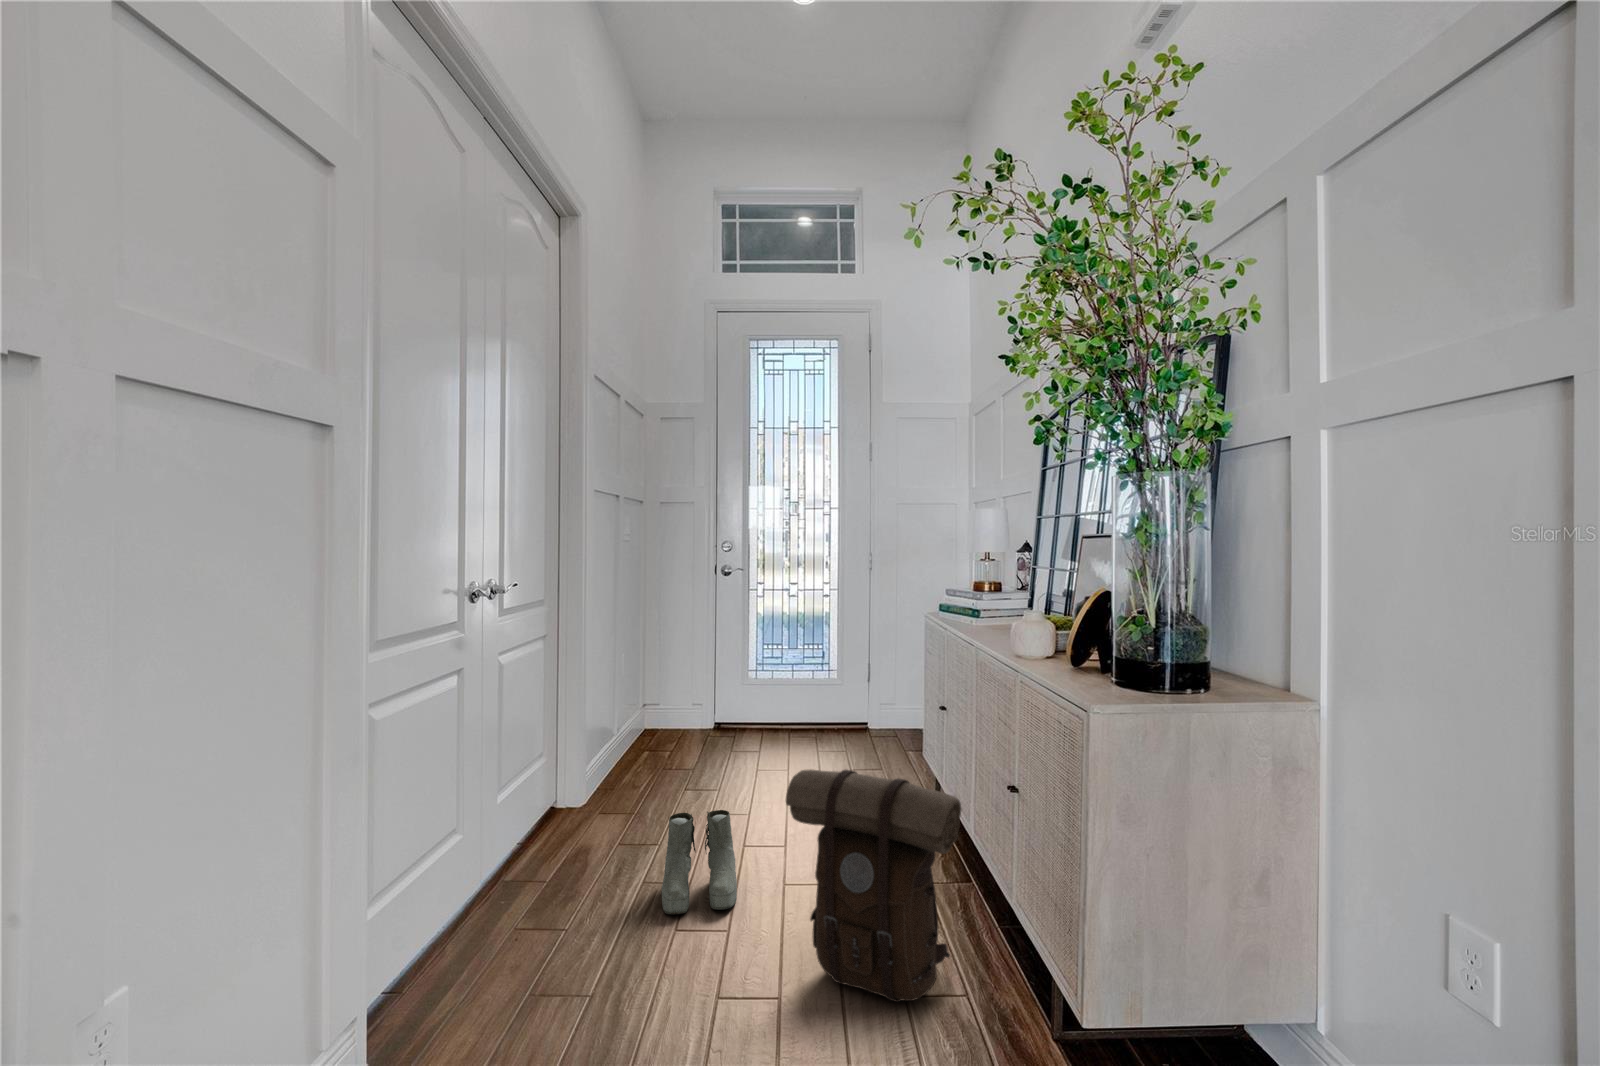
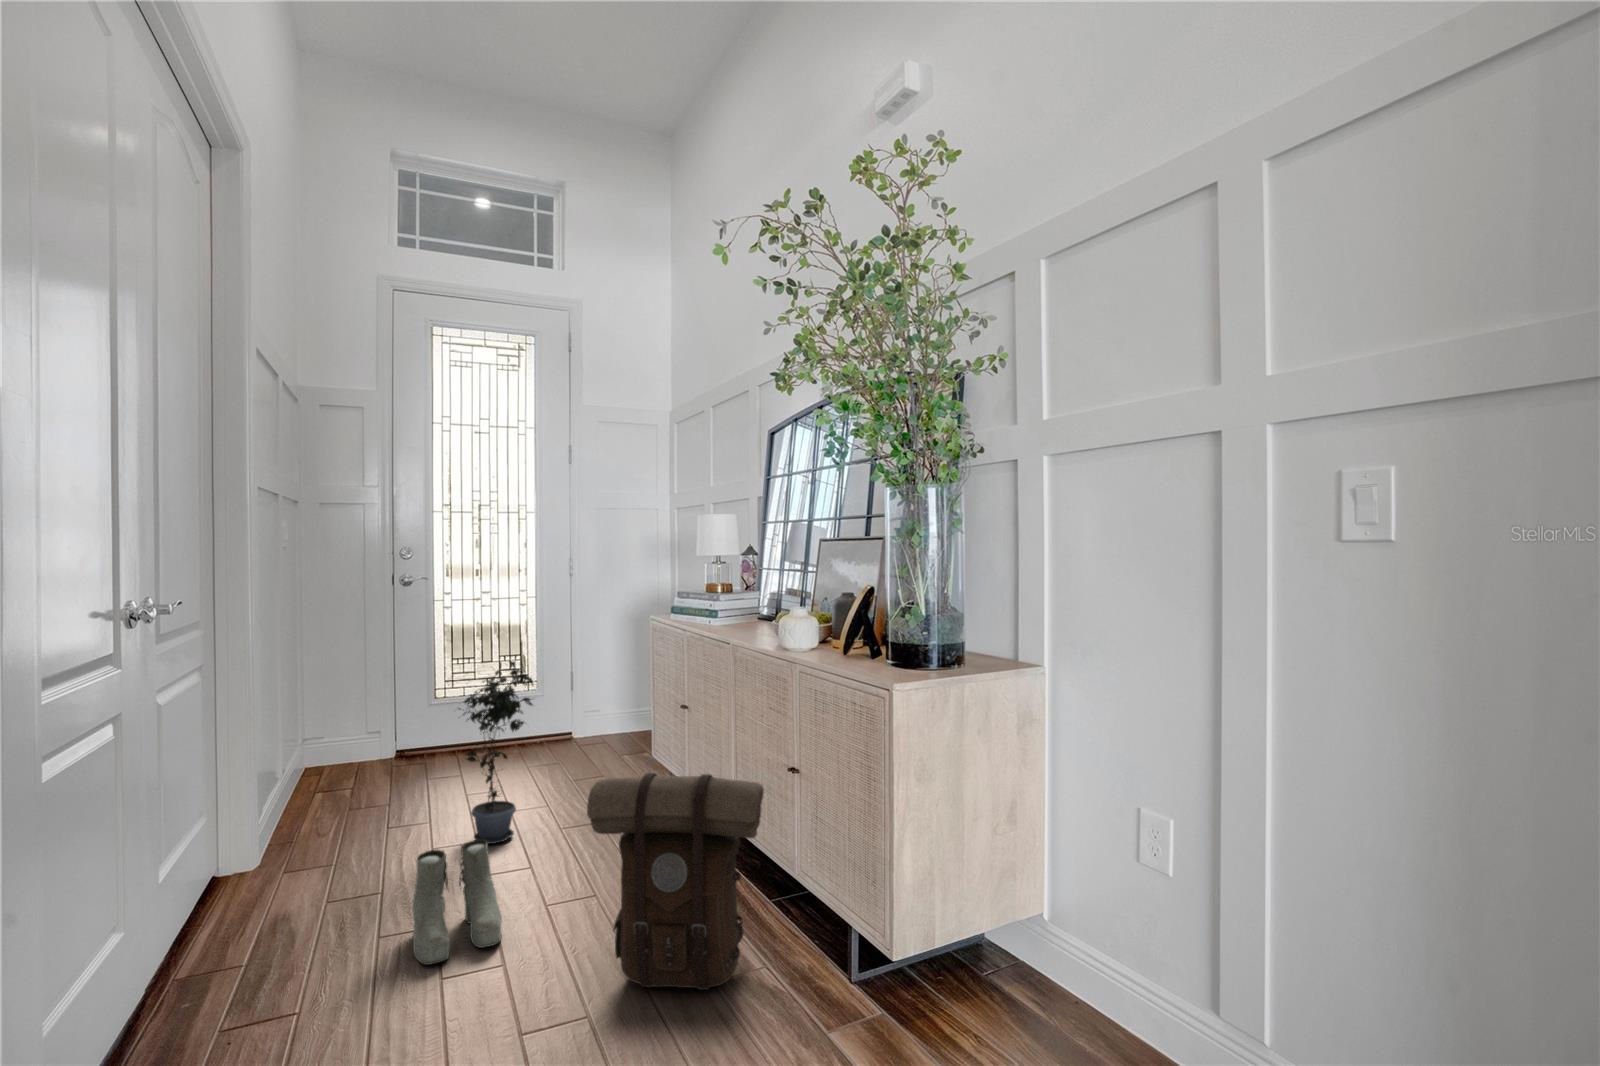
potted plant: none [730,649,801,818] -> present [464,661,533,844]

